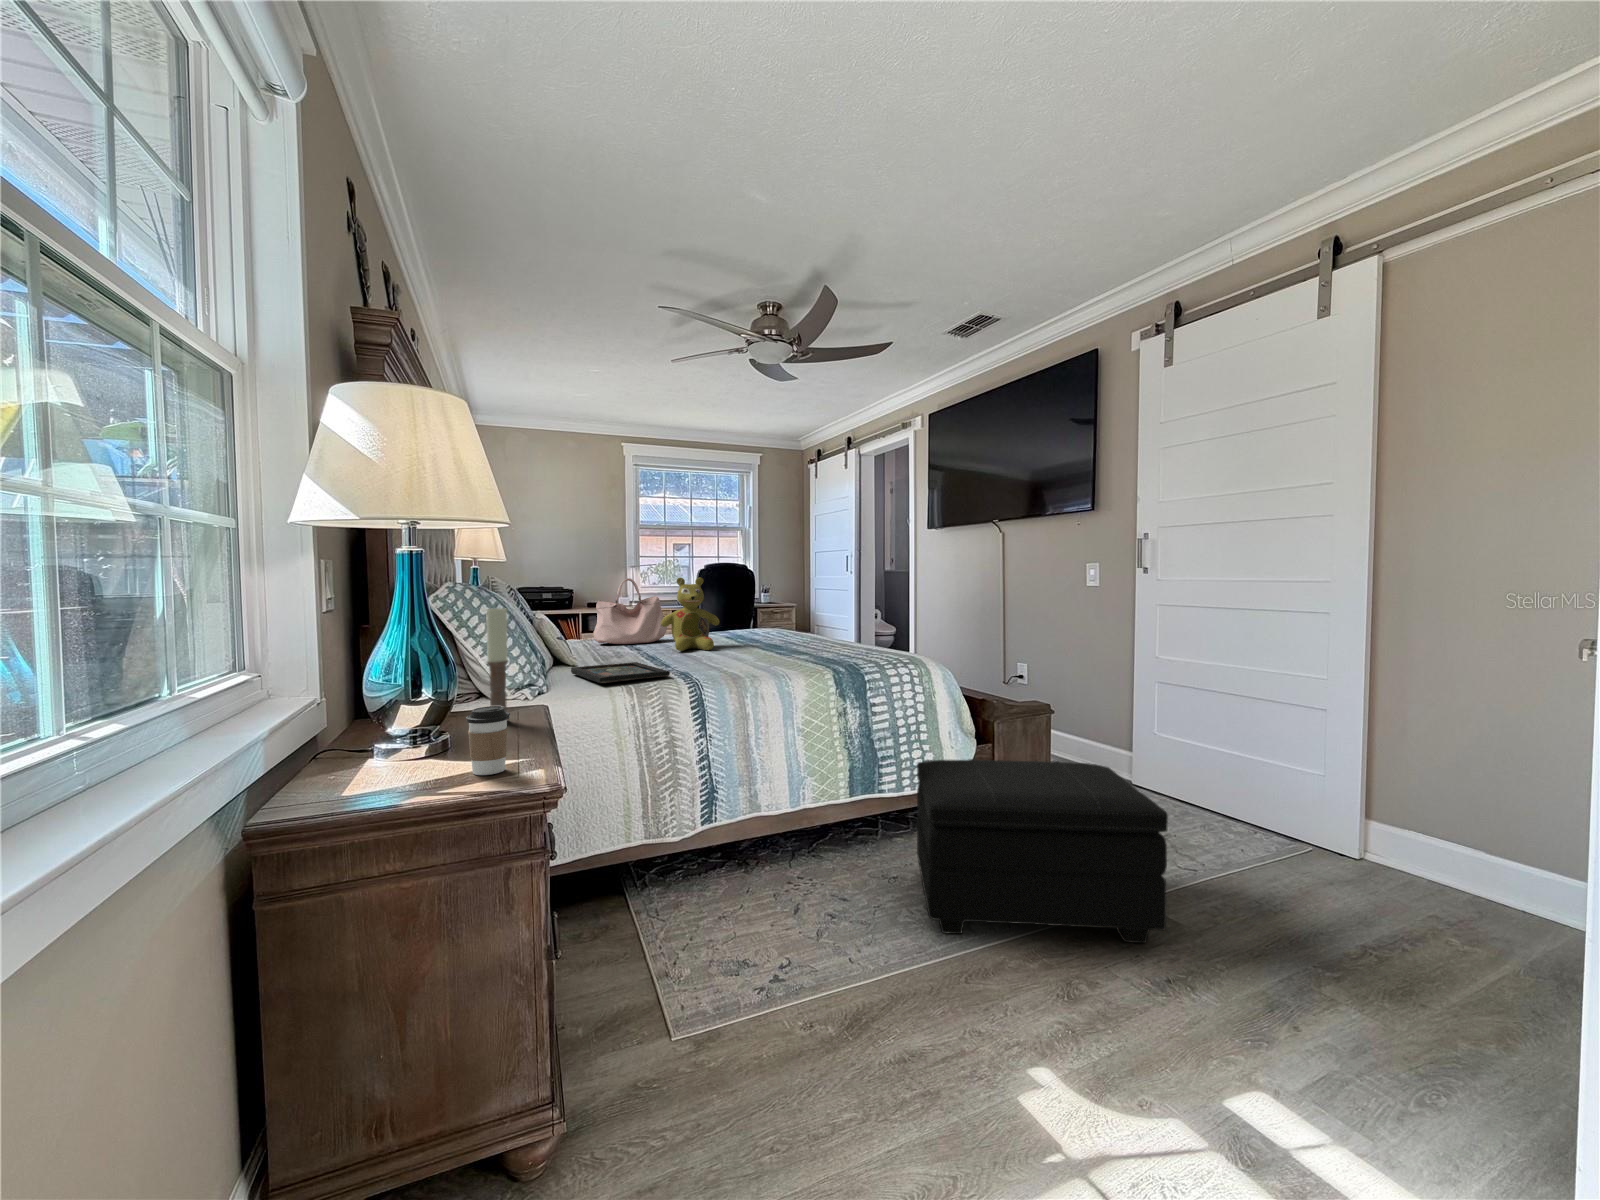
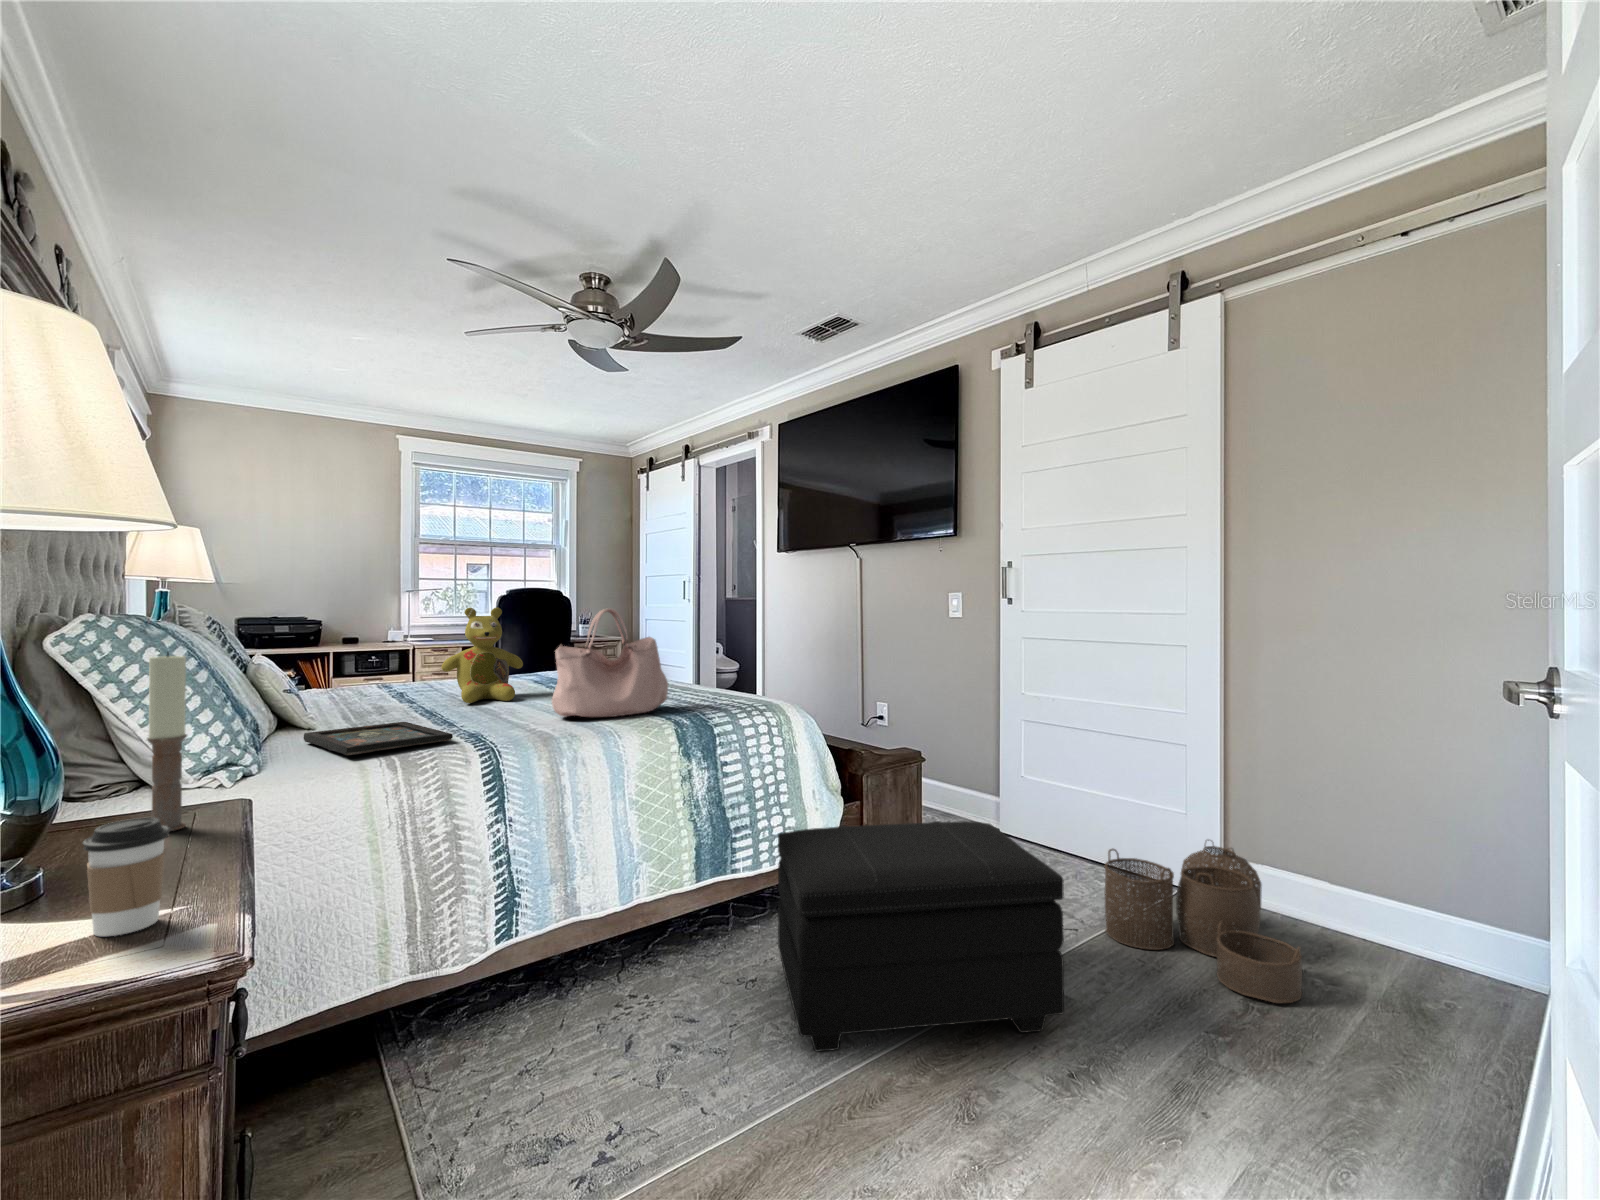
handbag: present [594,578,667,644] -> present [552,608,668,717]
woven basket: none [1223,799,1425,952] -> present [1105,840,1302,1003]

